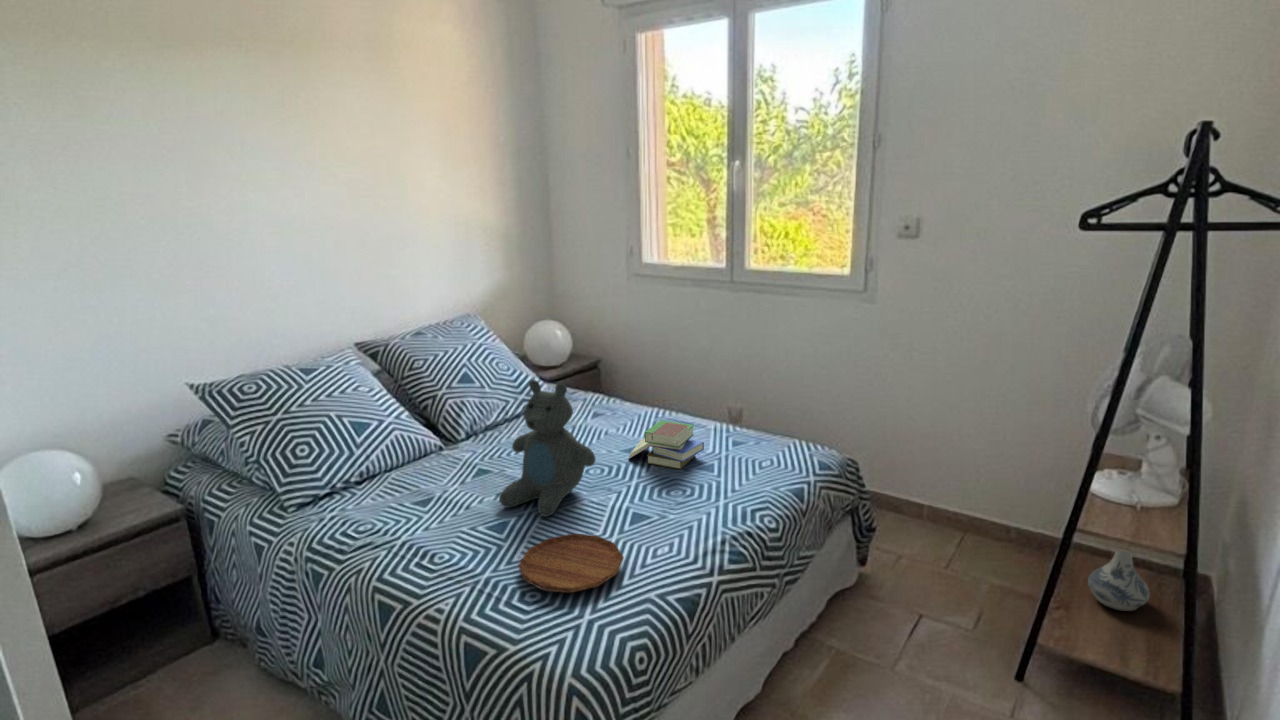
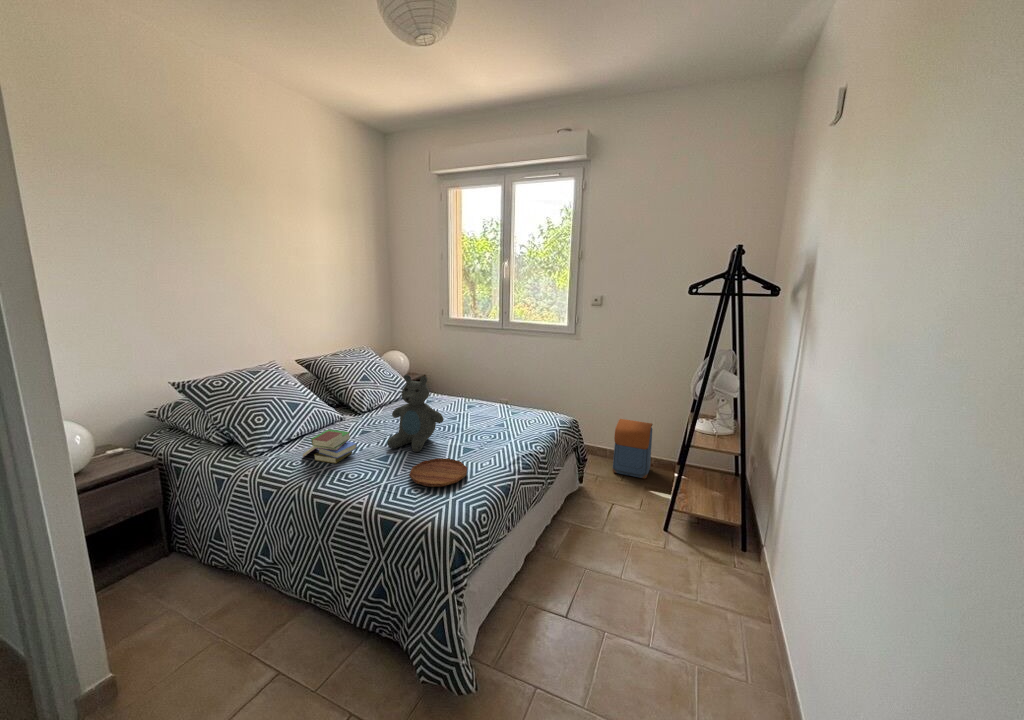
book: present [629,420,704,469] -> present [303,429,357,464]
backpack: none [919,460,1001,574] -> present [613,419,653,478]
decorative vase: present [1088,551,1150,611] -> none [696,446,724,488]

